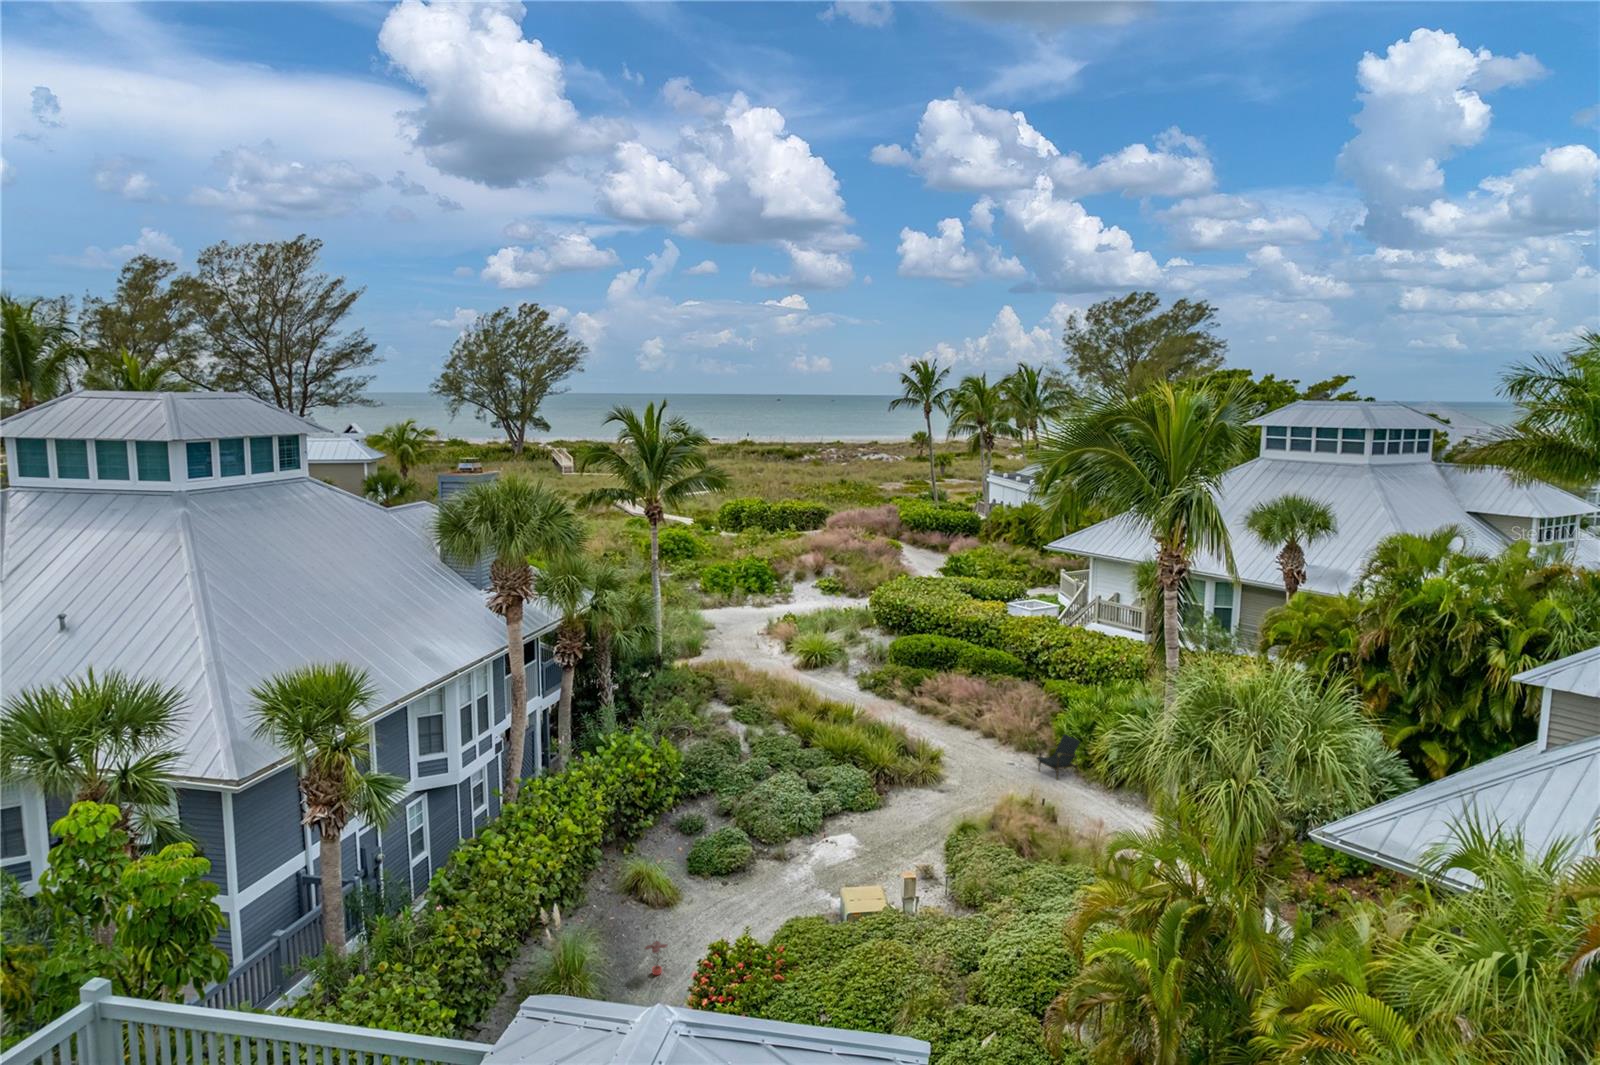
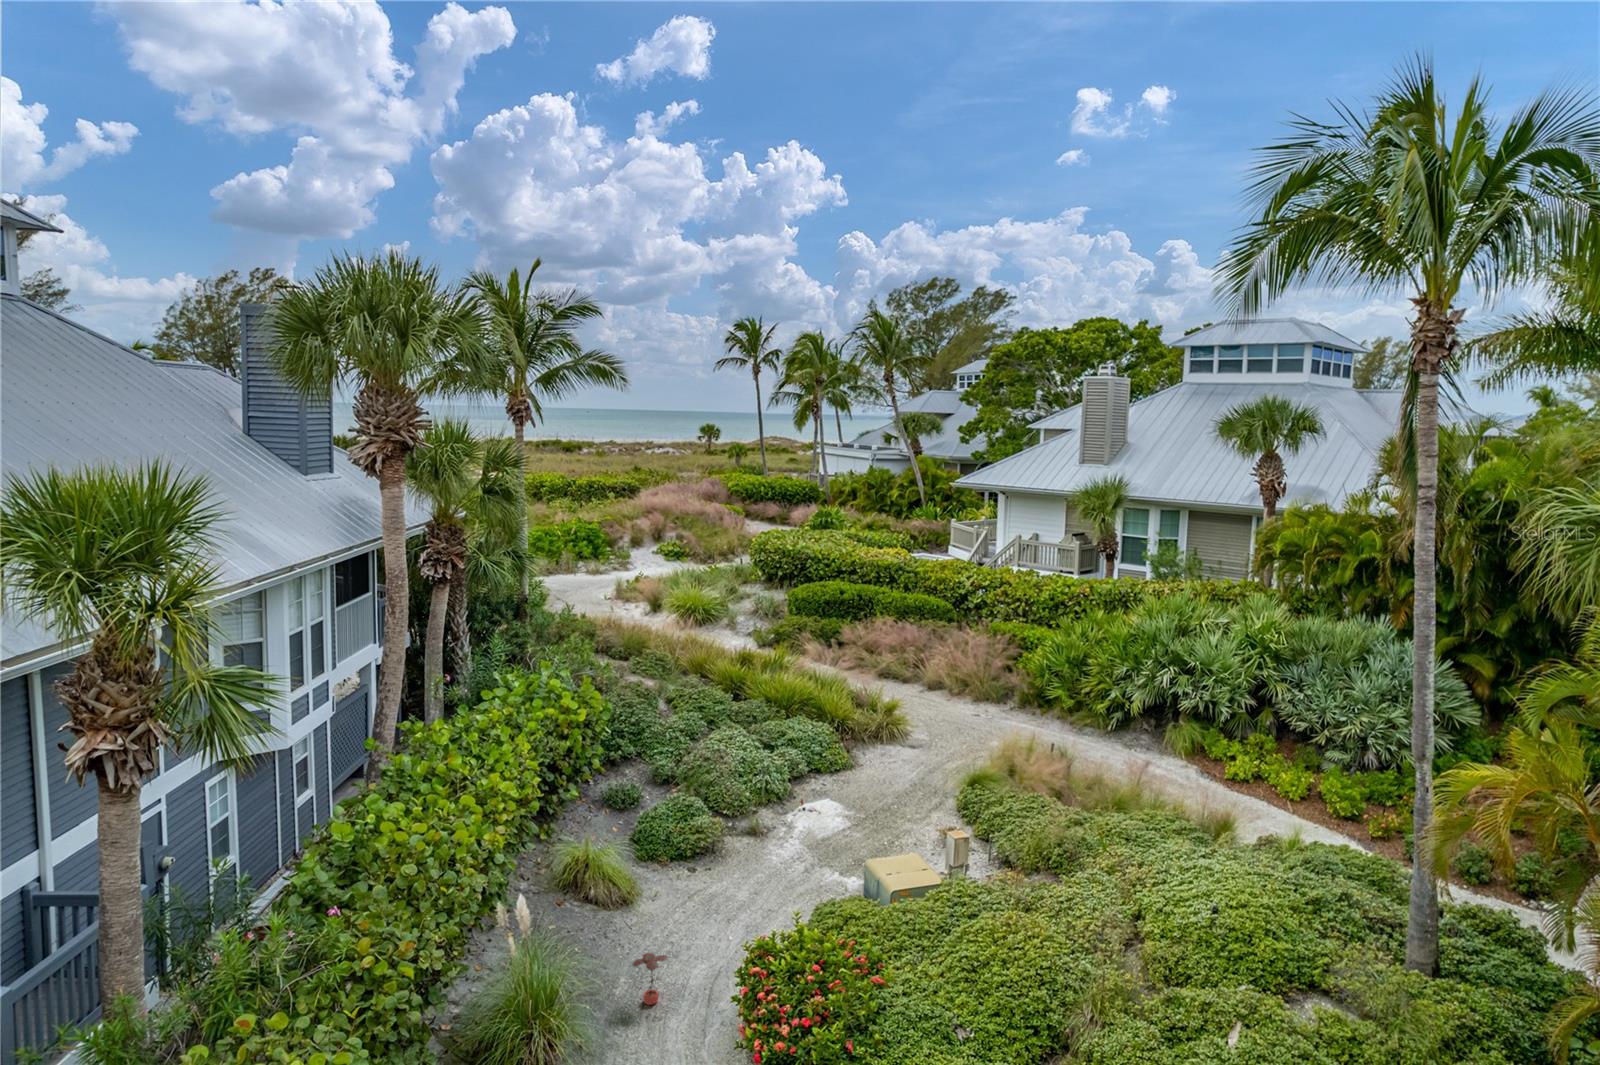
lounge chair: present [1036,734,1079,779] -> none [1019,671,1070,724]

